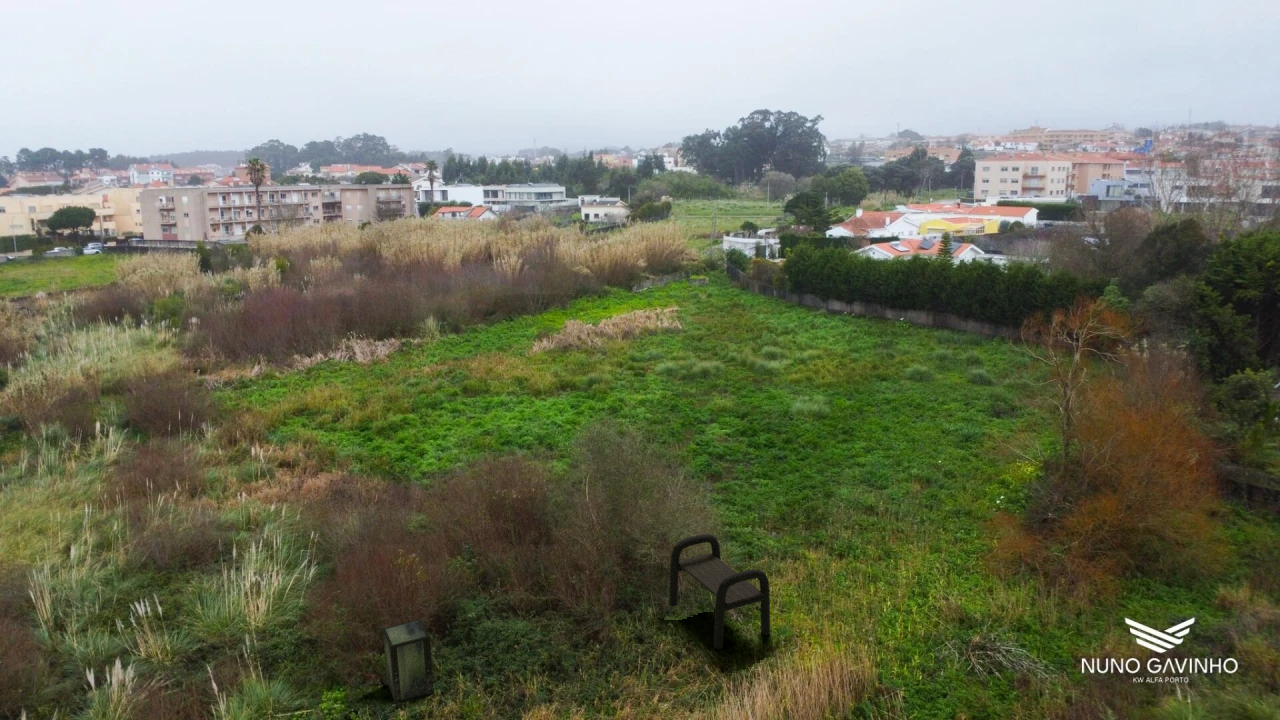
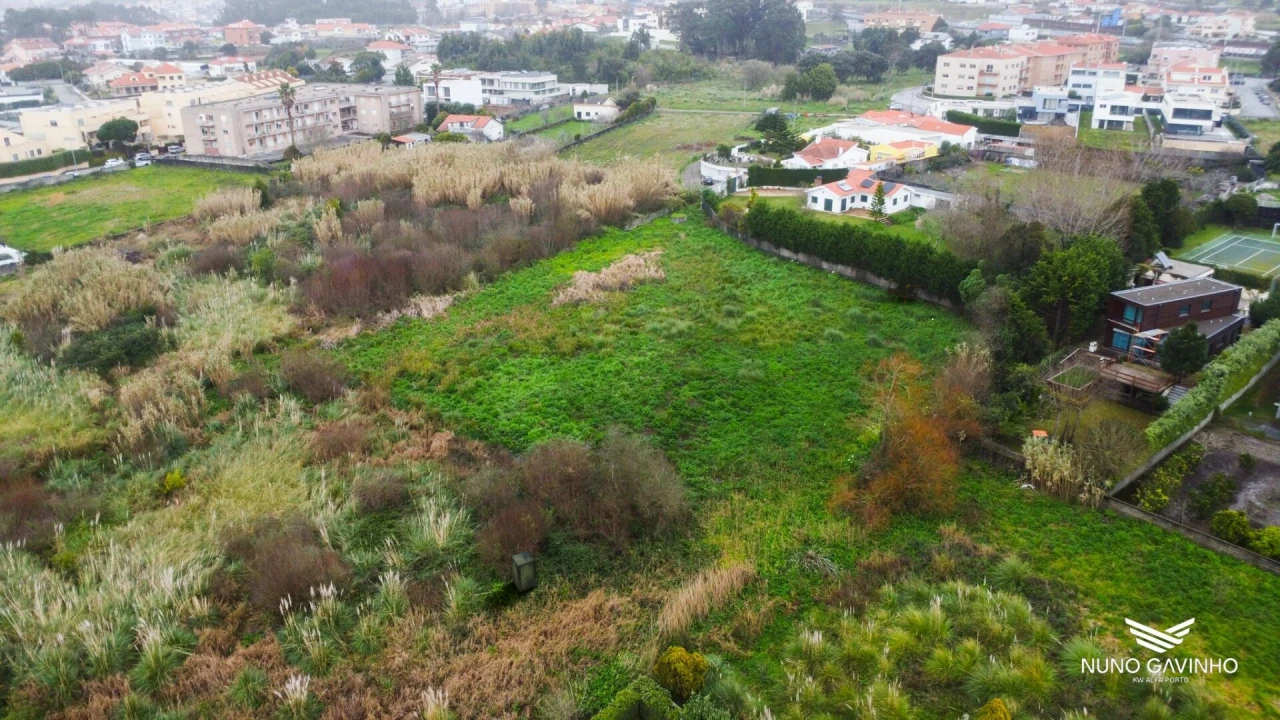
lounge chair: none [983,307,1028,349] -> present [887,275,918,303]
bench: present [669,534,770,649] -> none [656,494,710,559]

